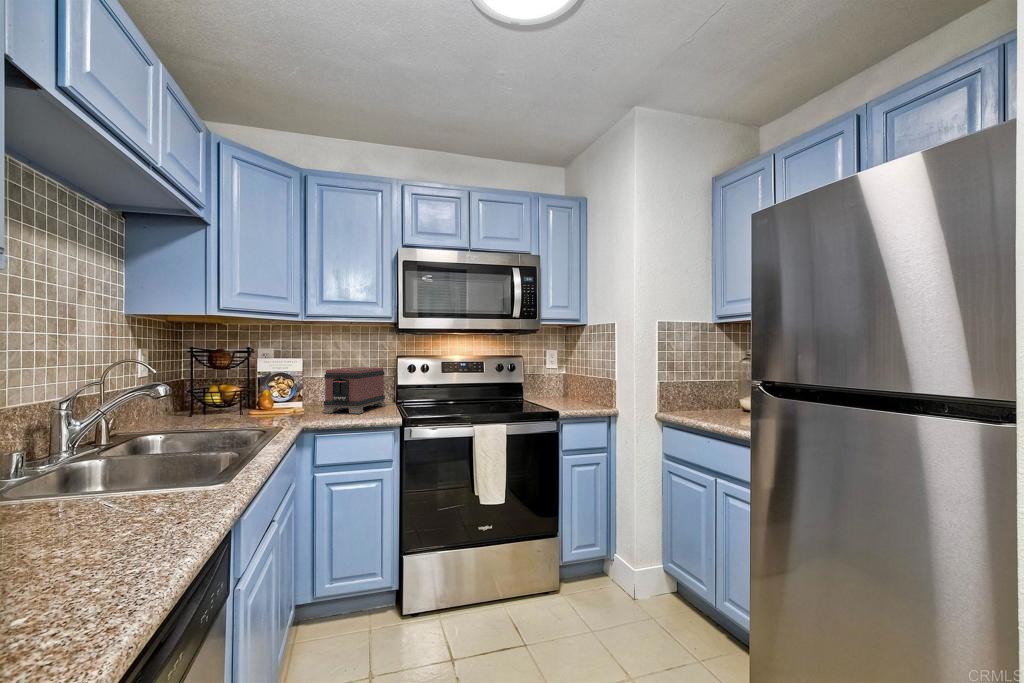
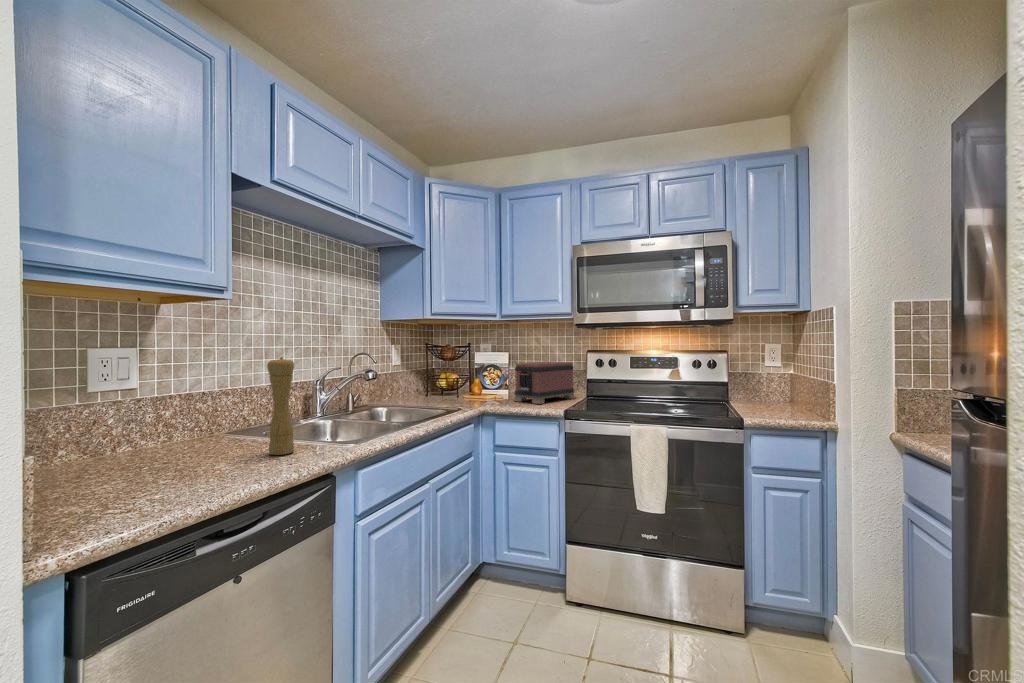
pepper mill: none [76,365,125,515] -> present [267,358,294,455]

